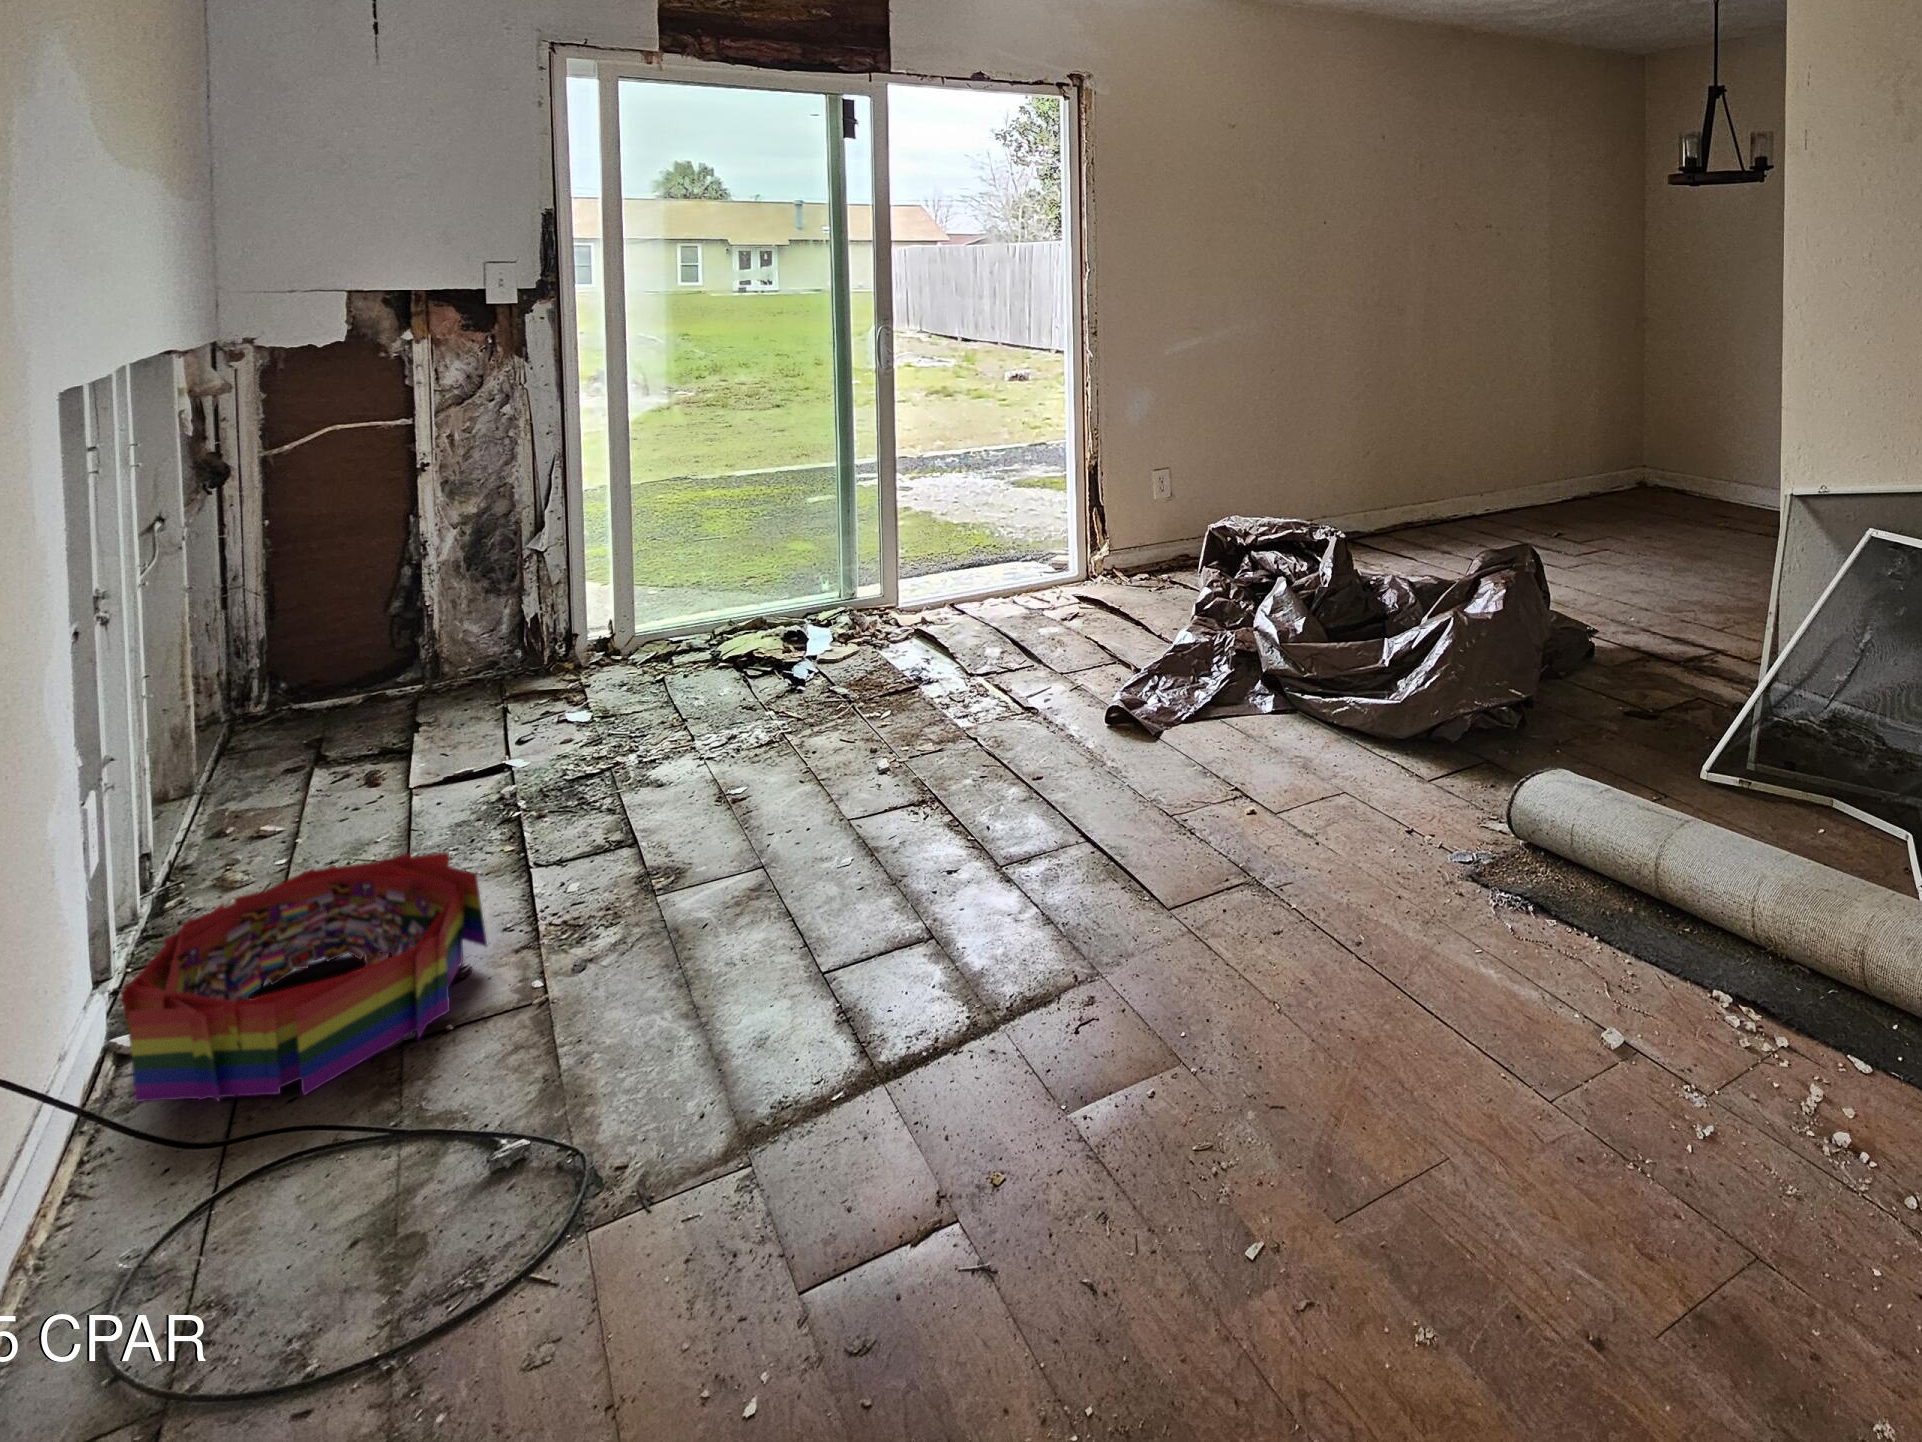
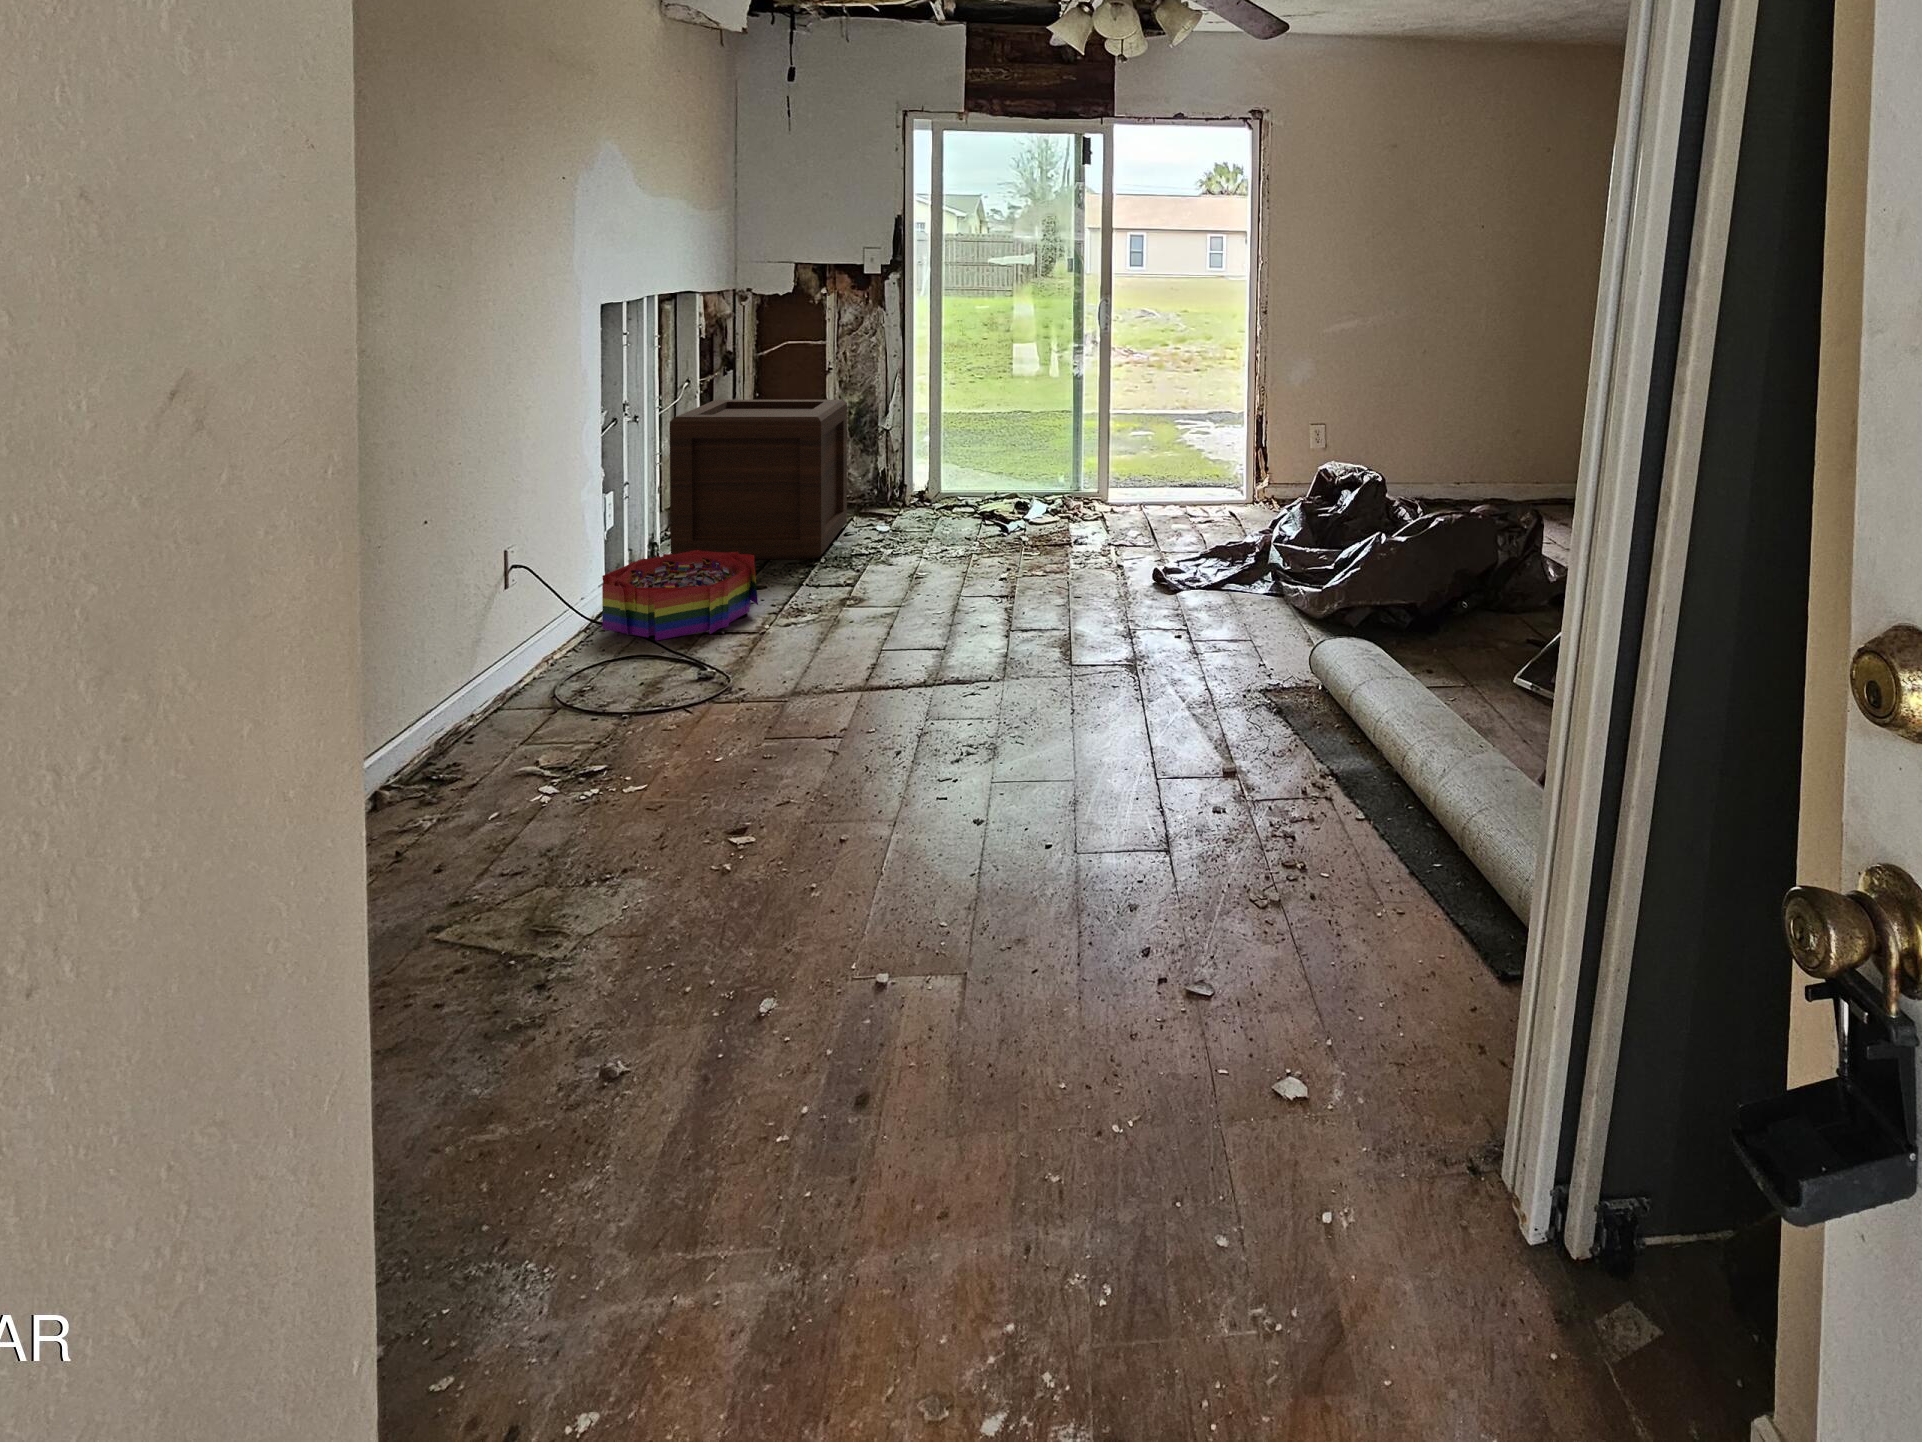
wooden crate: none [158,521,507,875] -> present [670,400,847,559]

